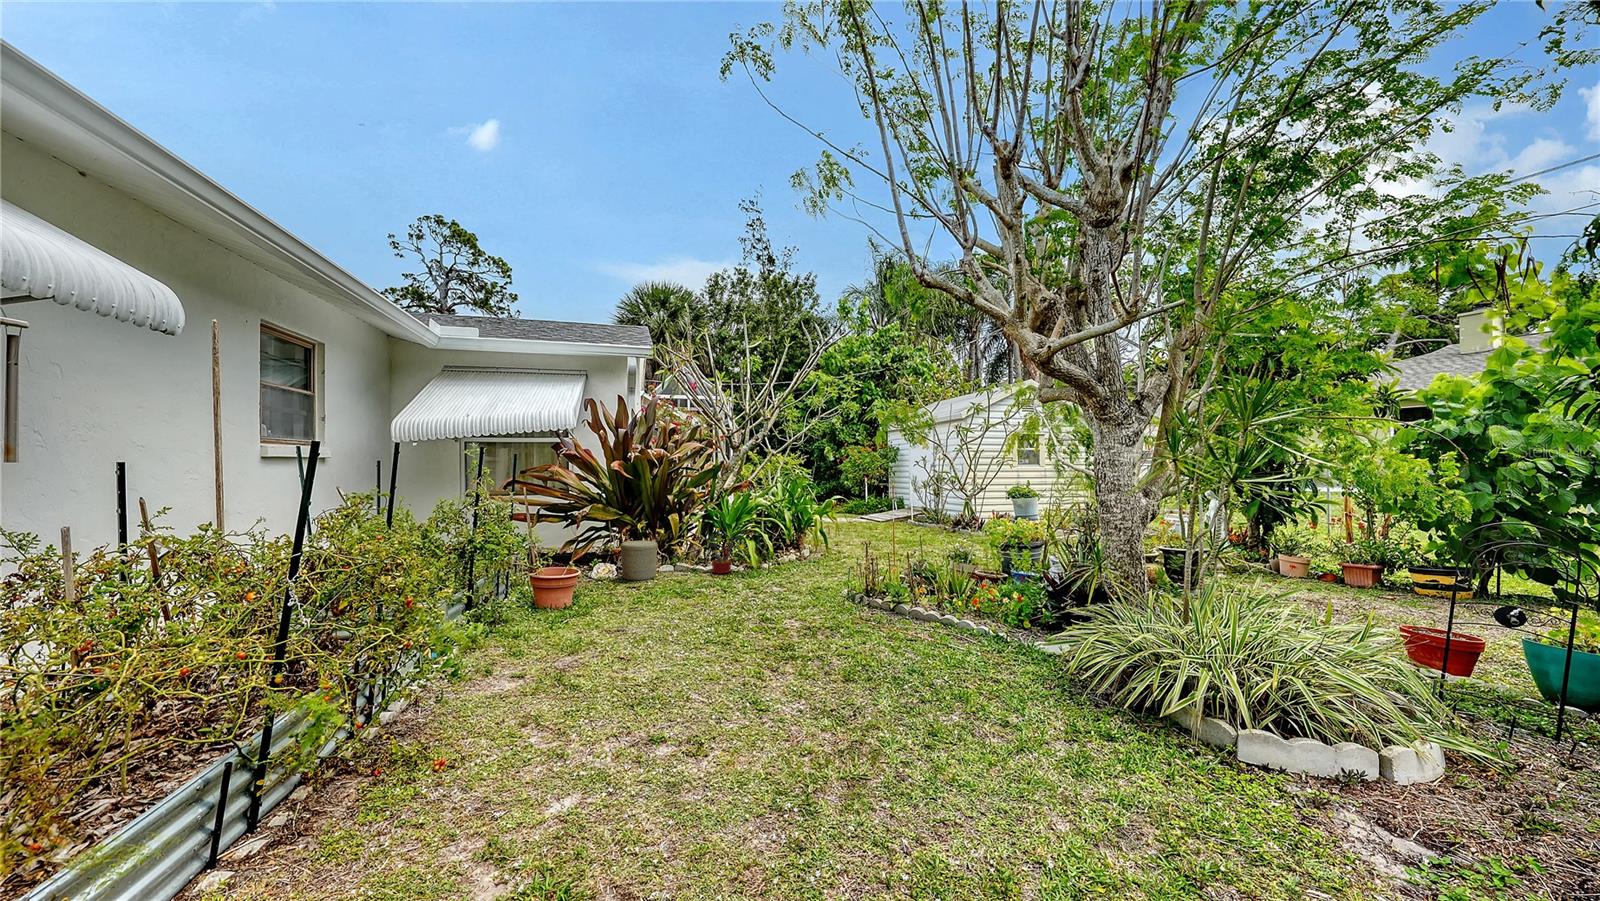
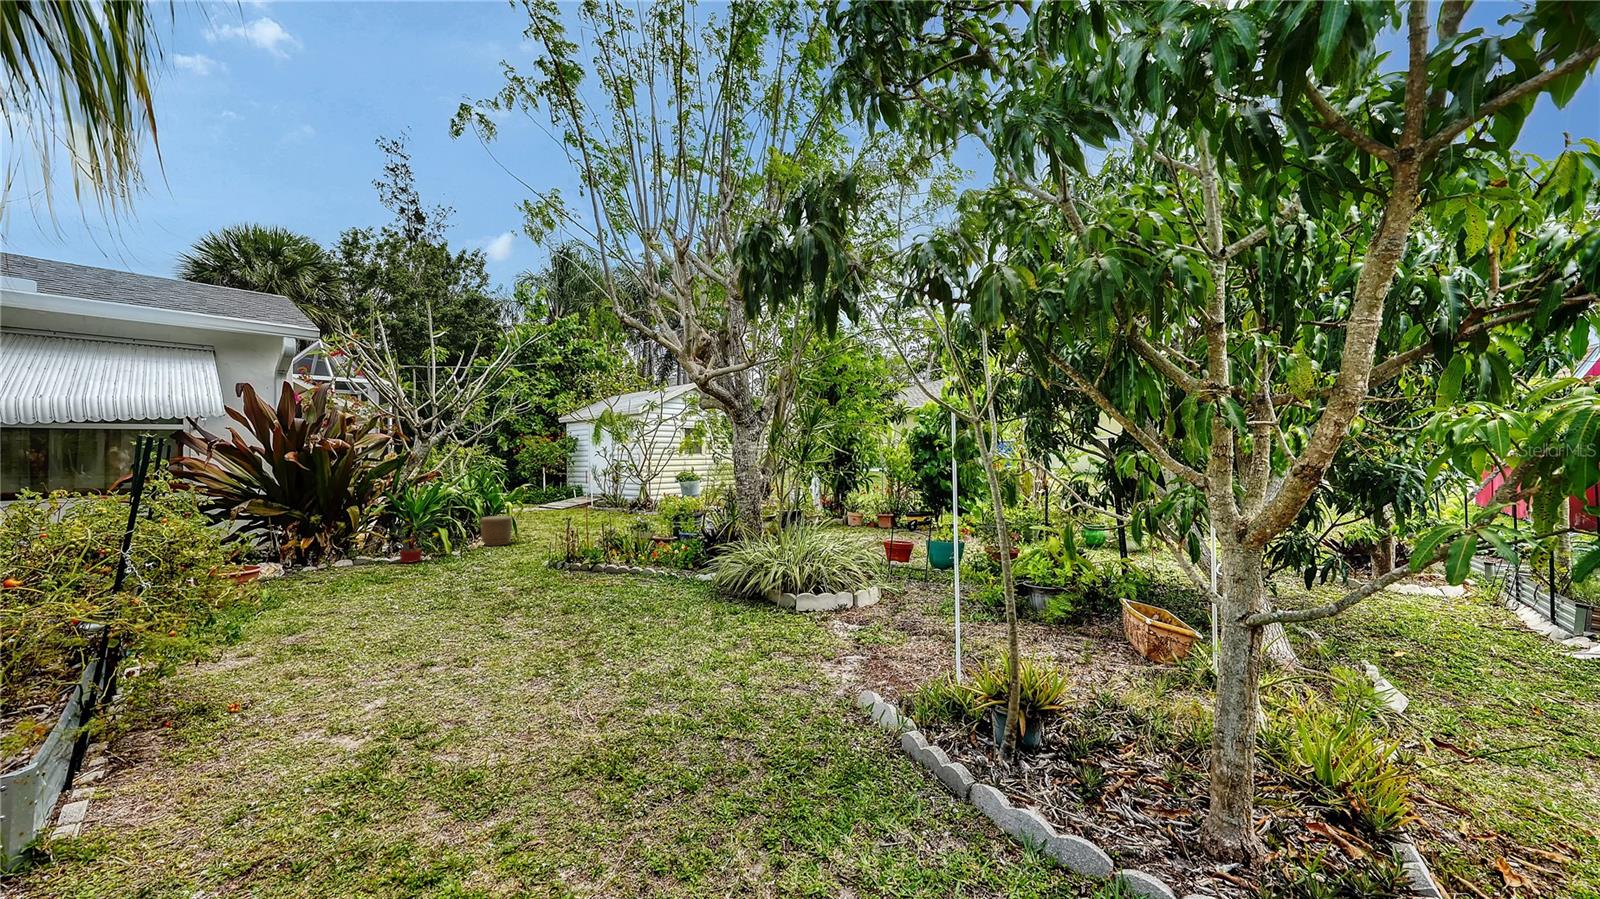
woven basket: present [620,541,657,580] -> present [481,516,512,546]

